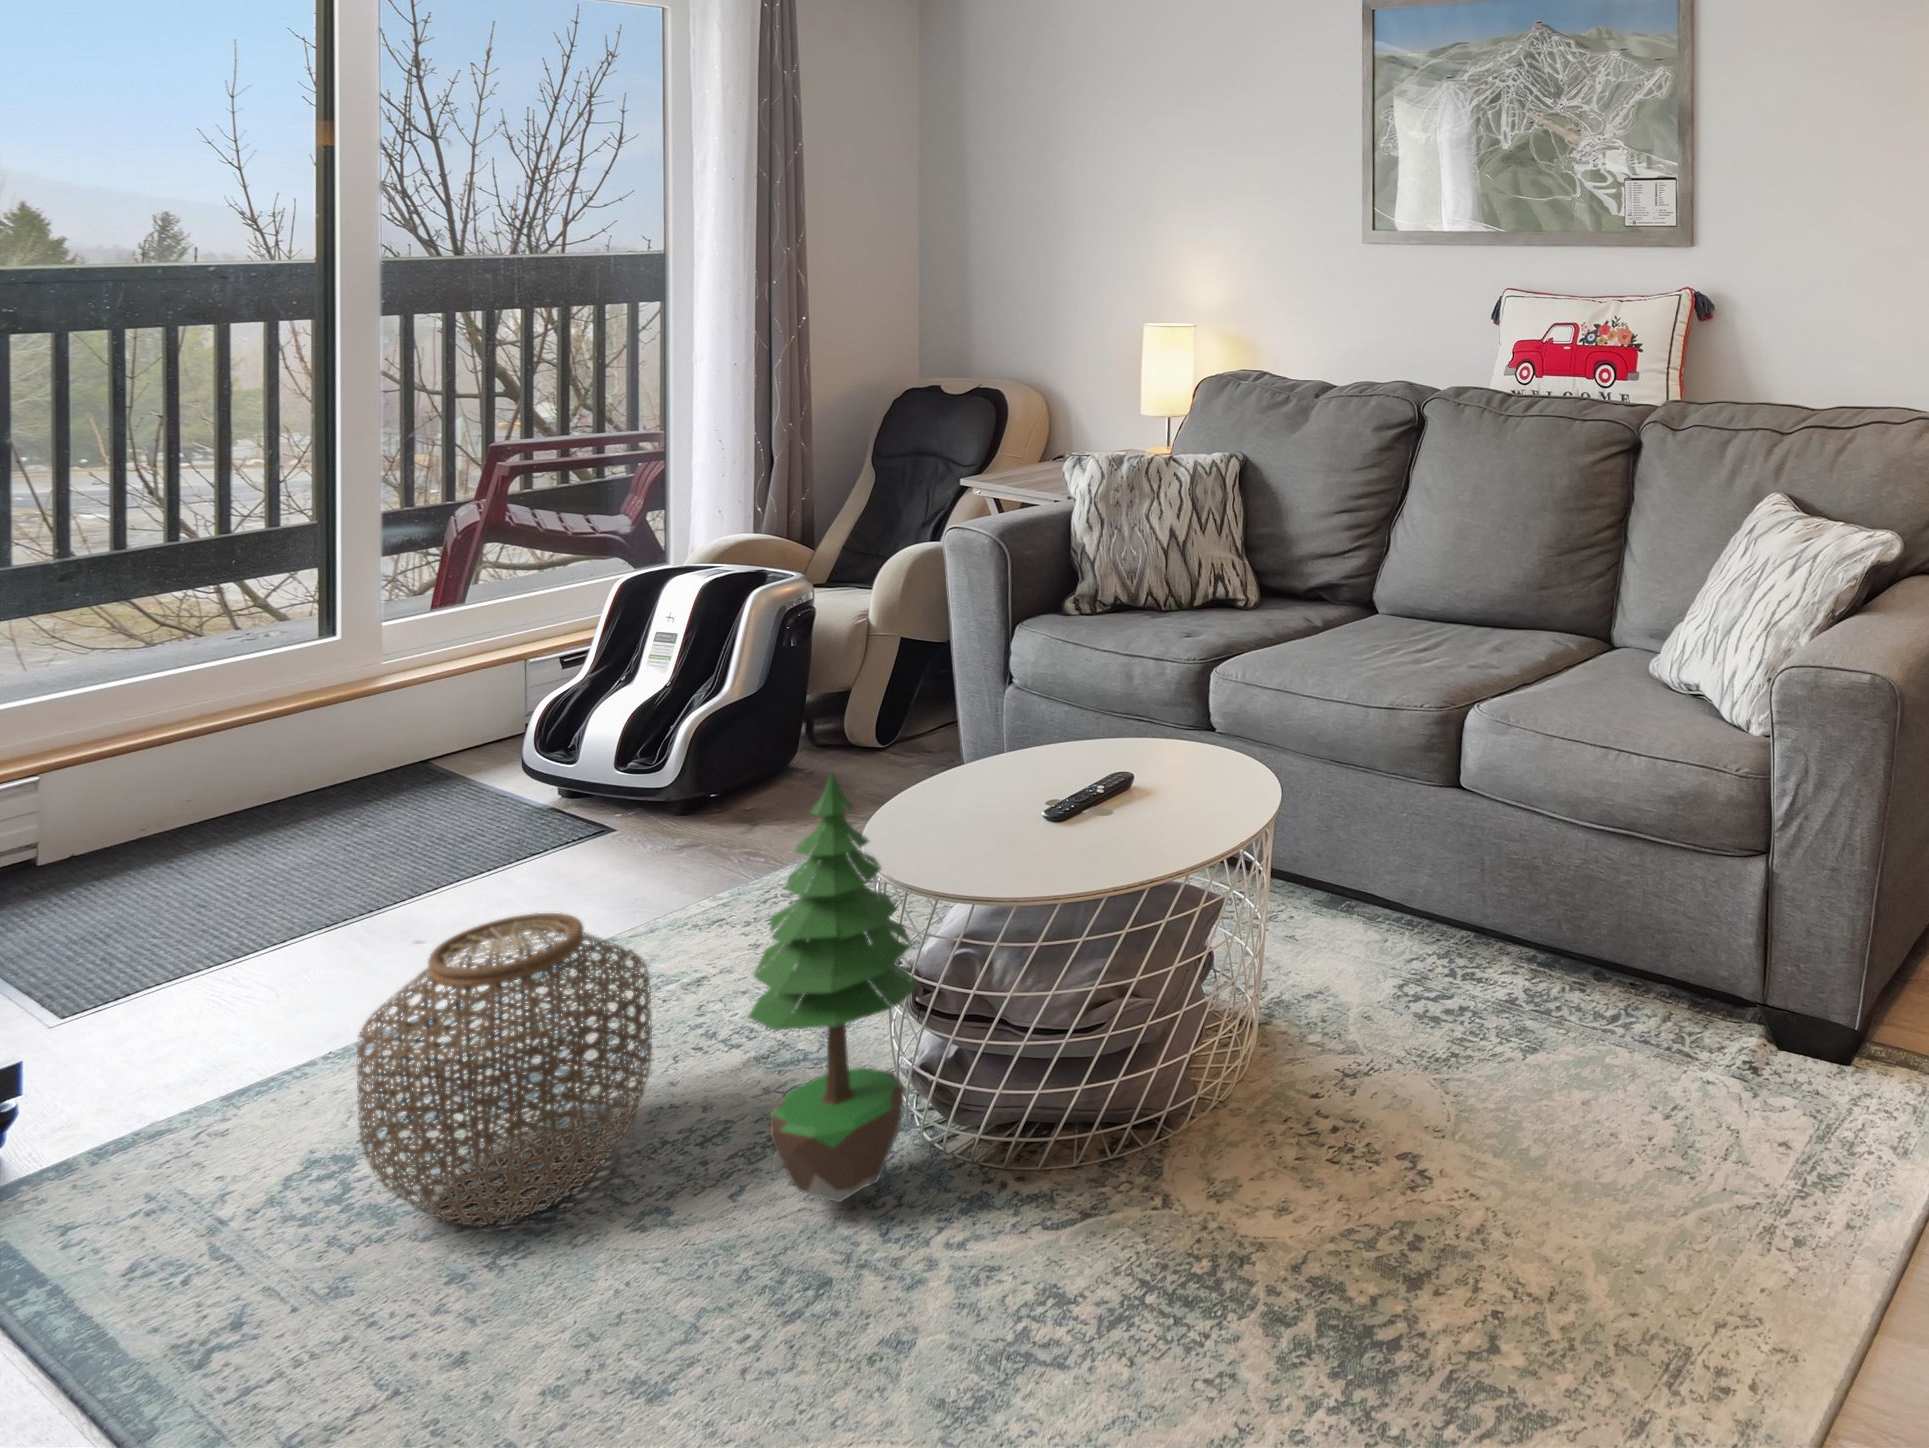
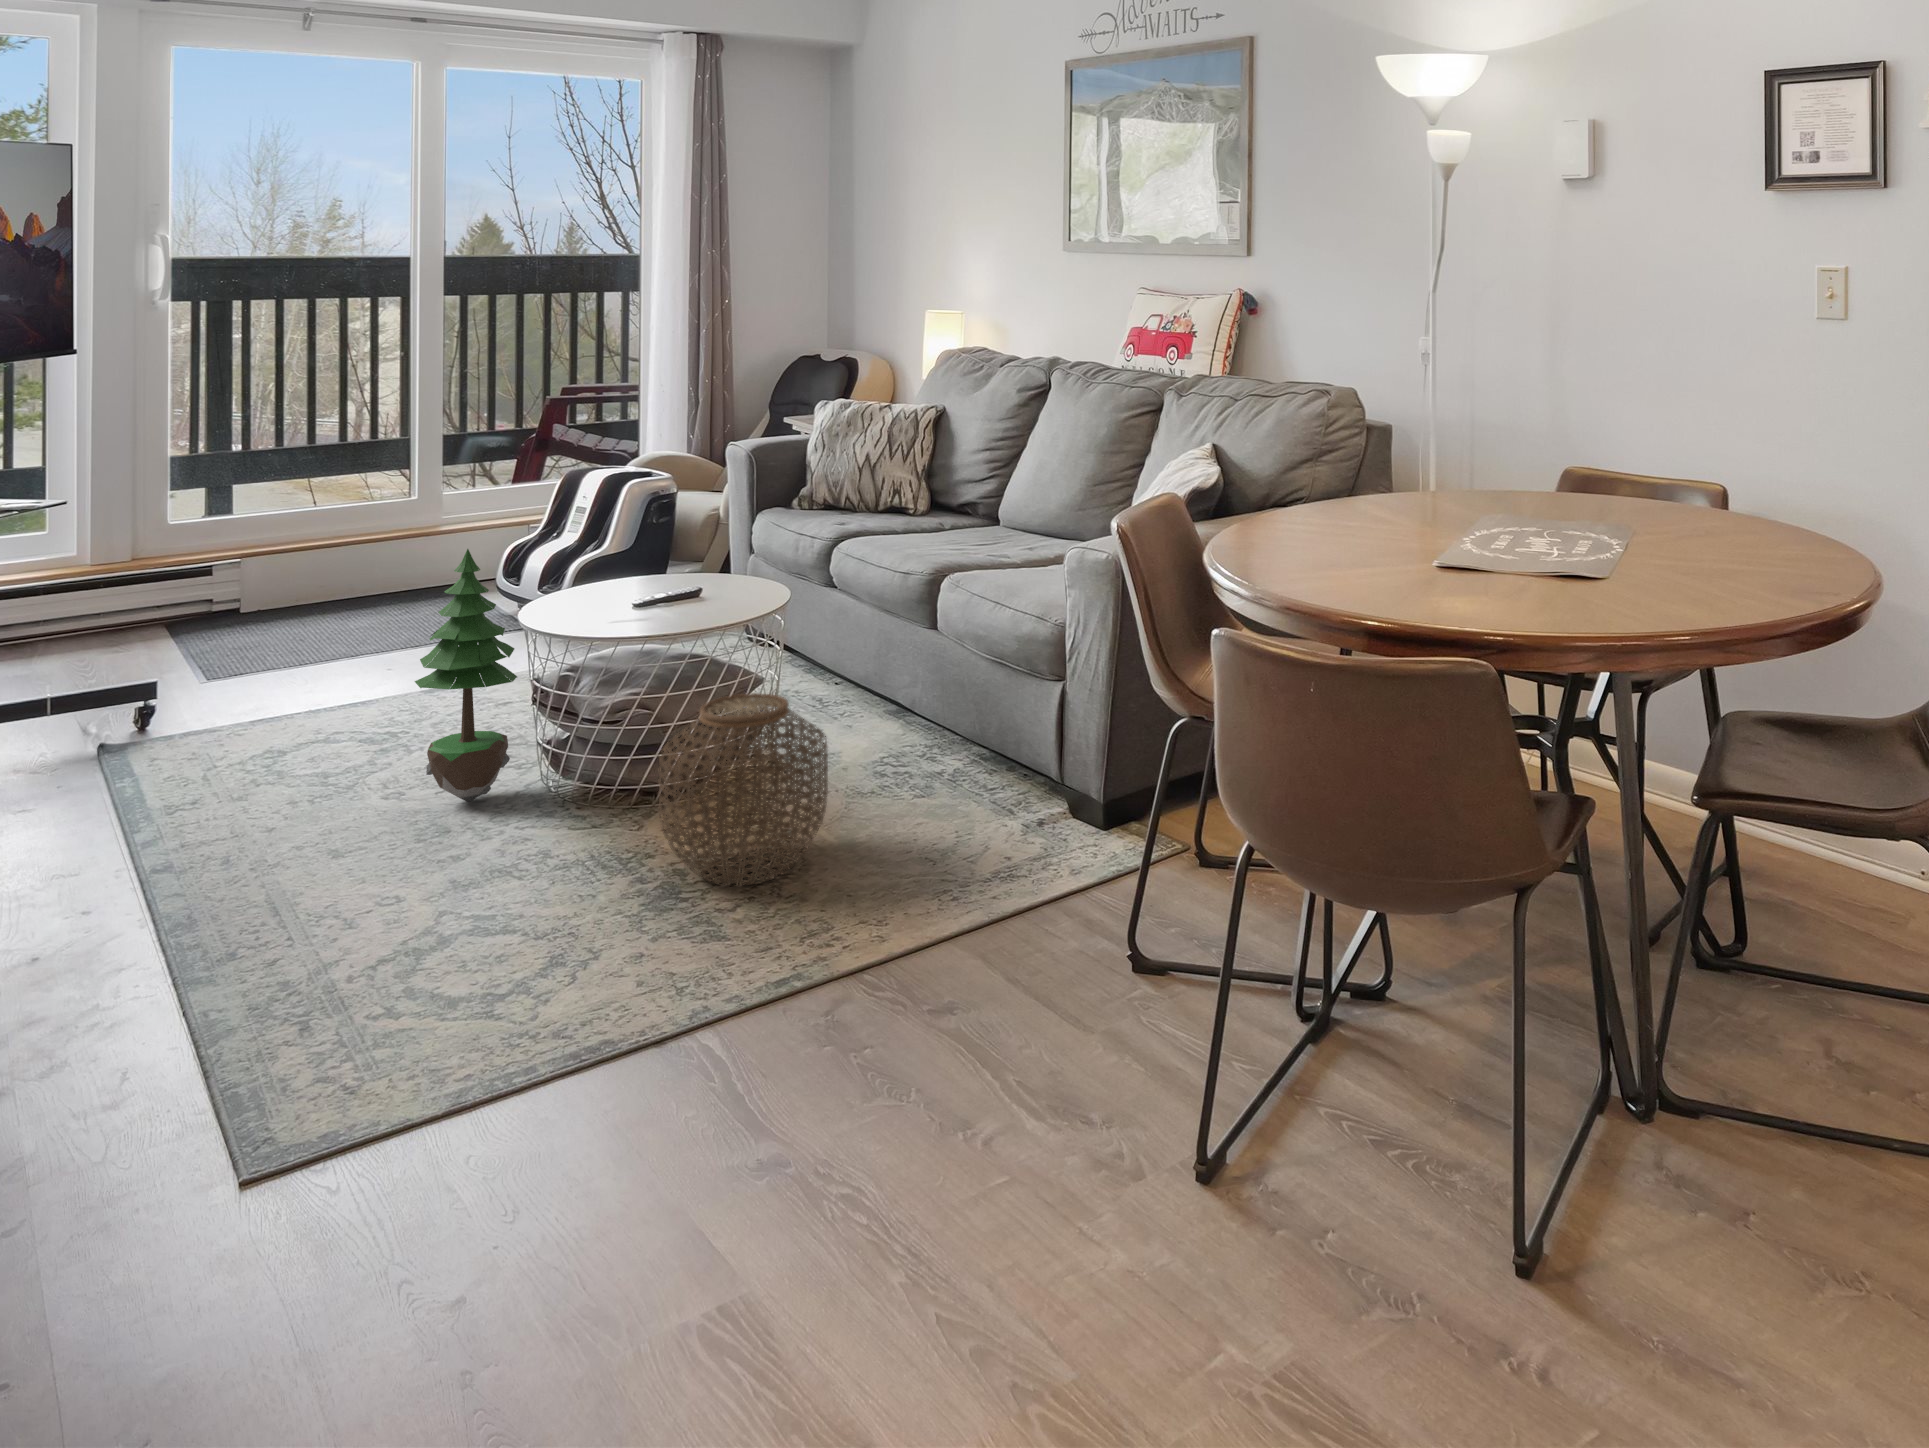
woven basket: present [357,913,652,1225] -> present [658,693,828,885]

